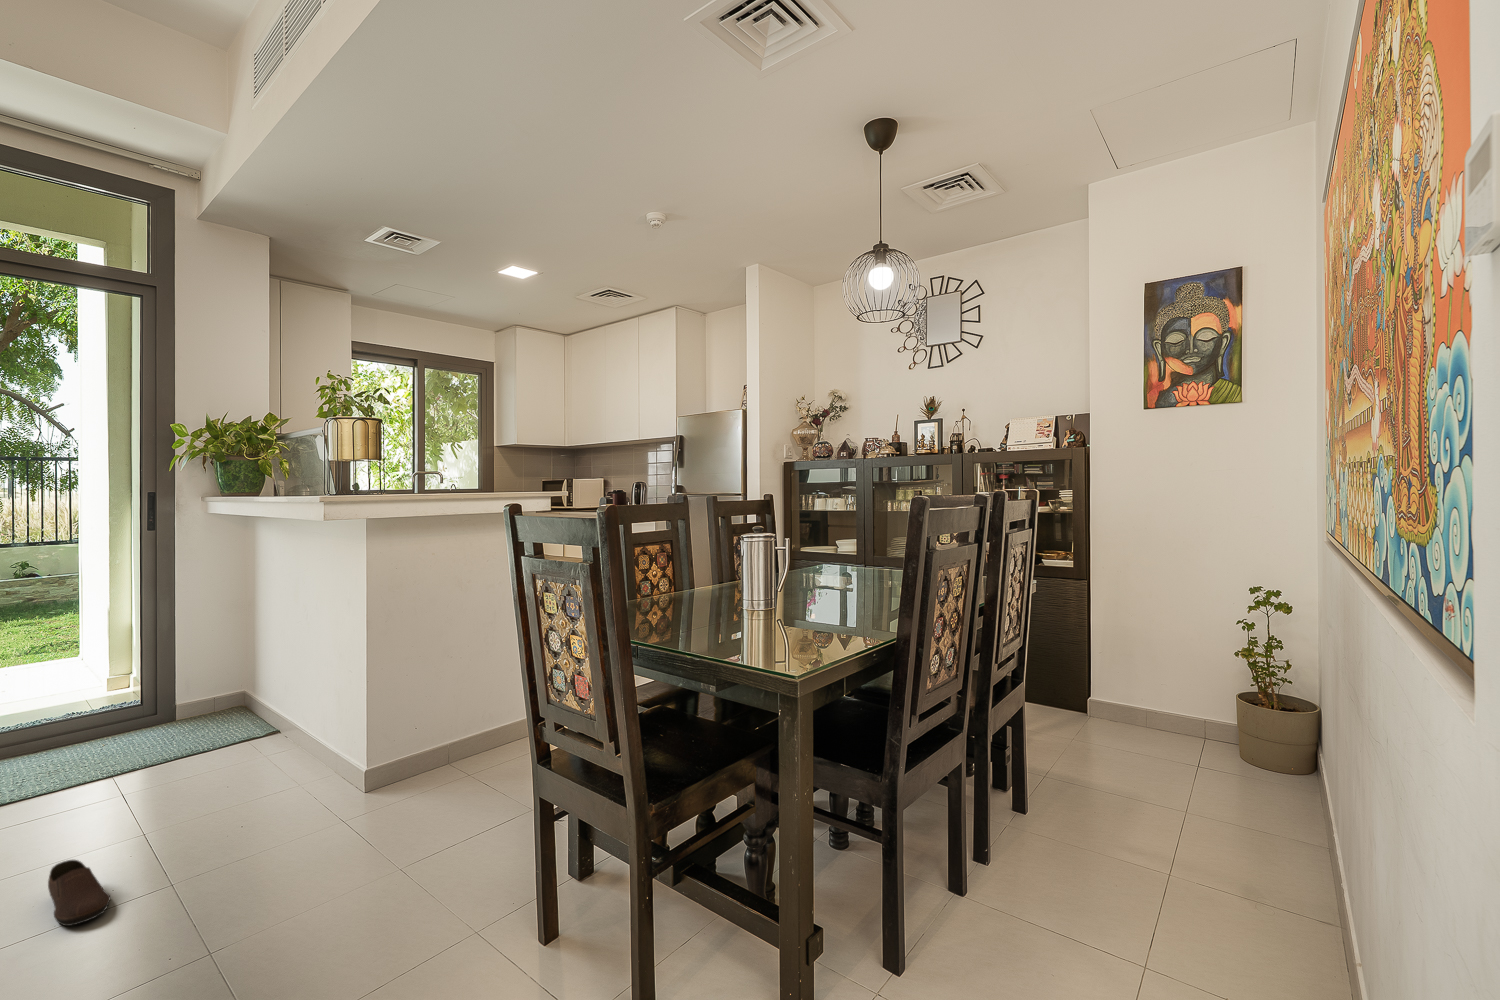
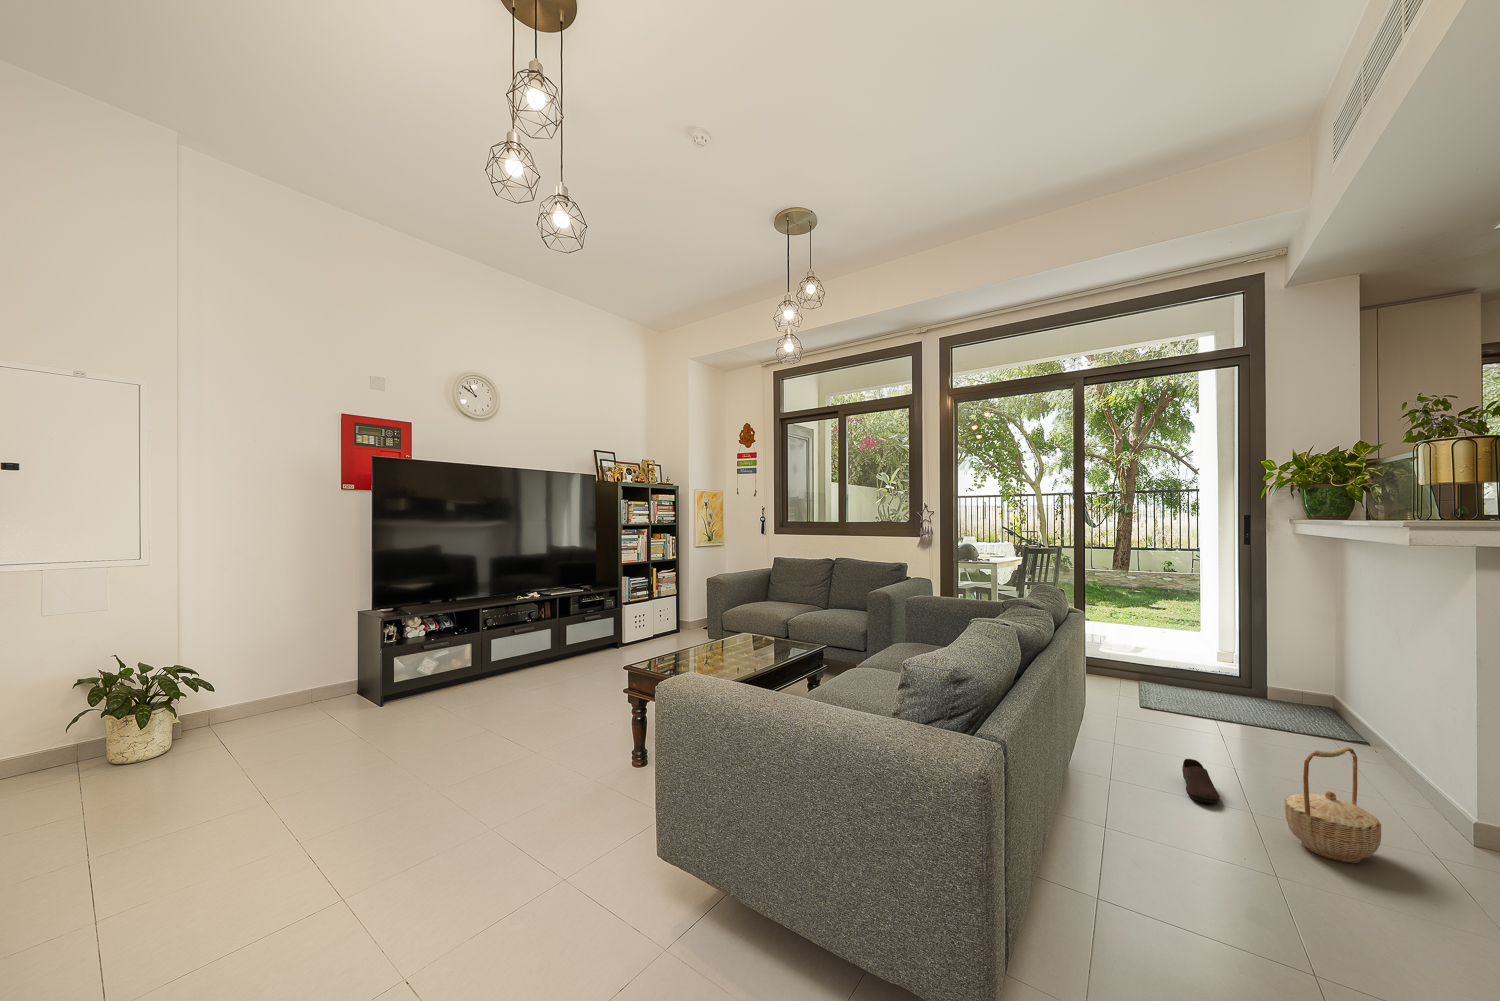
basket: none [202,761,306,909] -> present [1285,747,1381,863]

